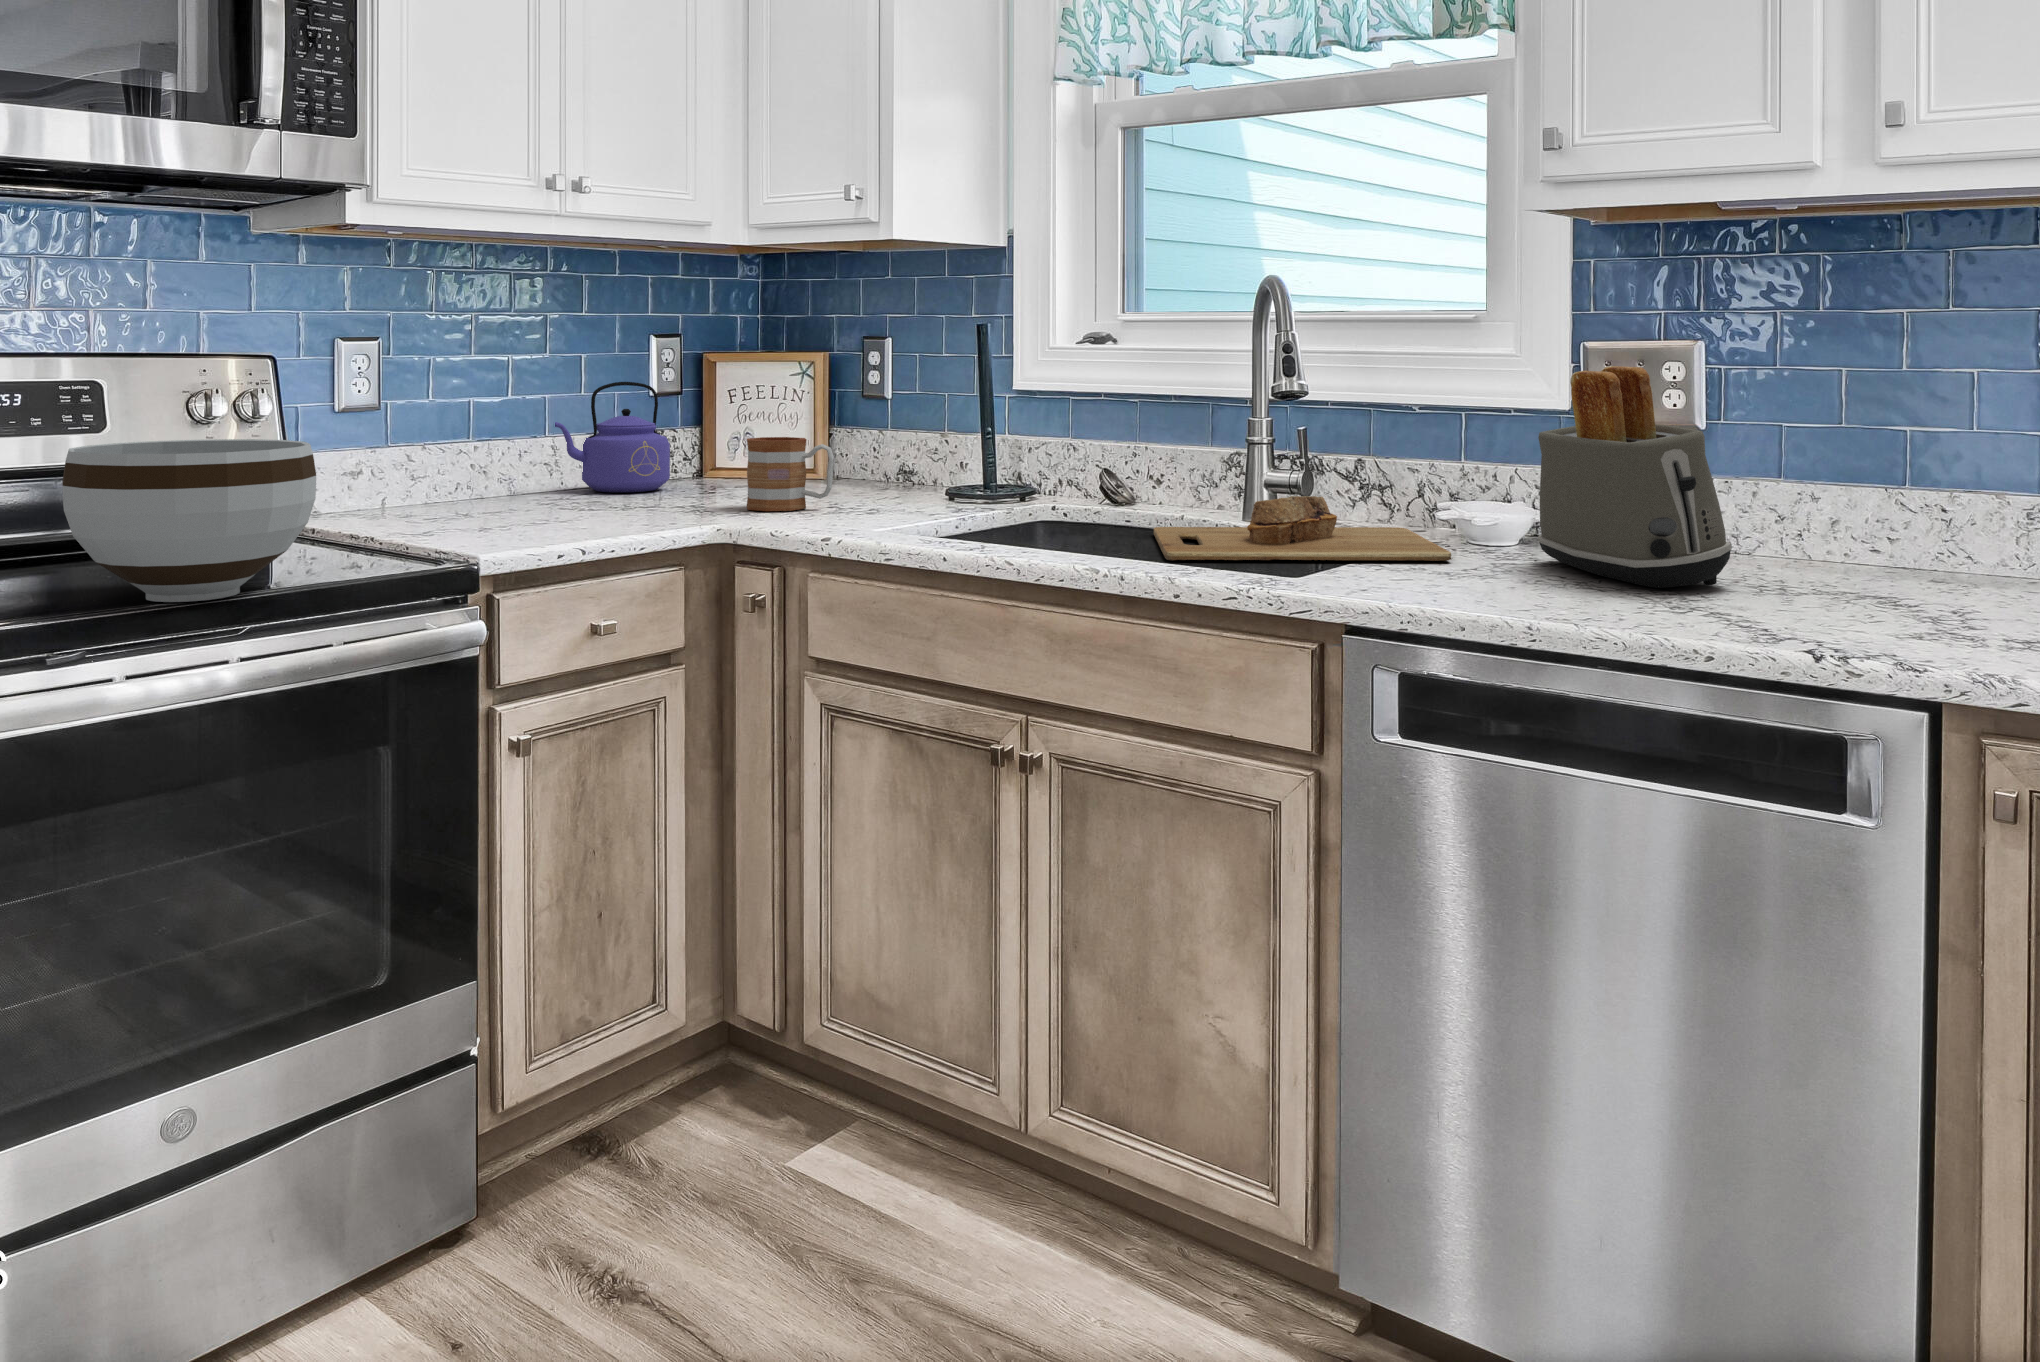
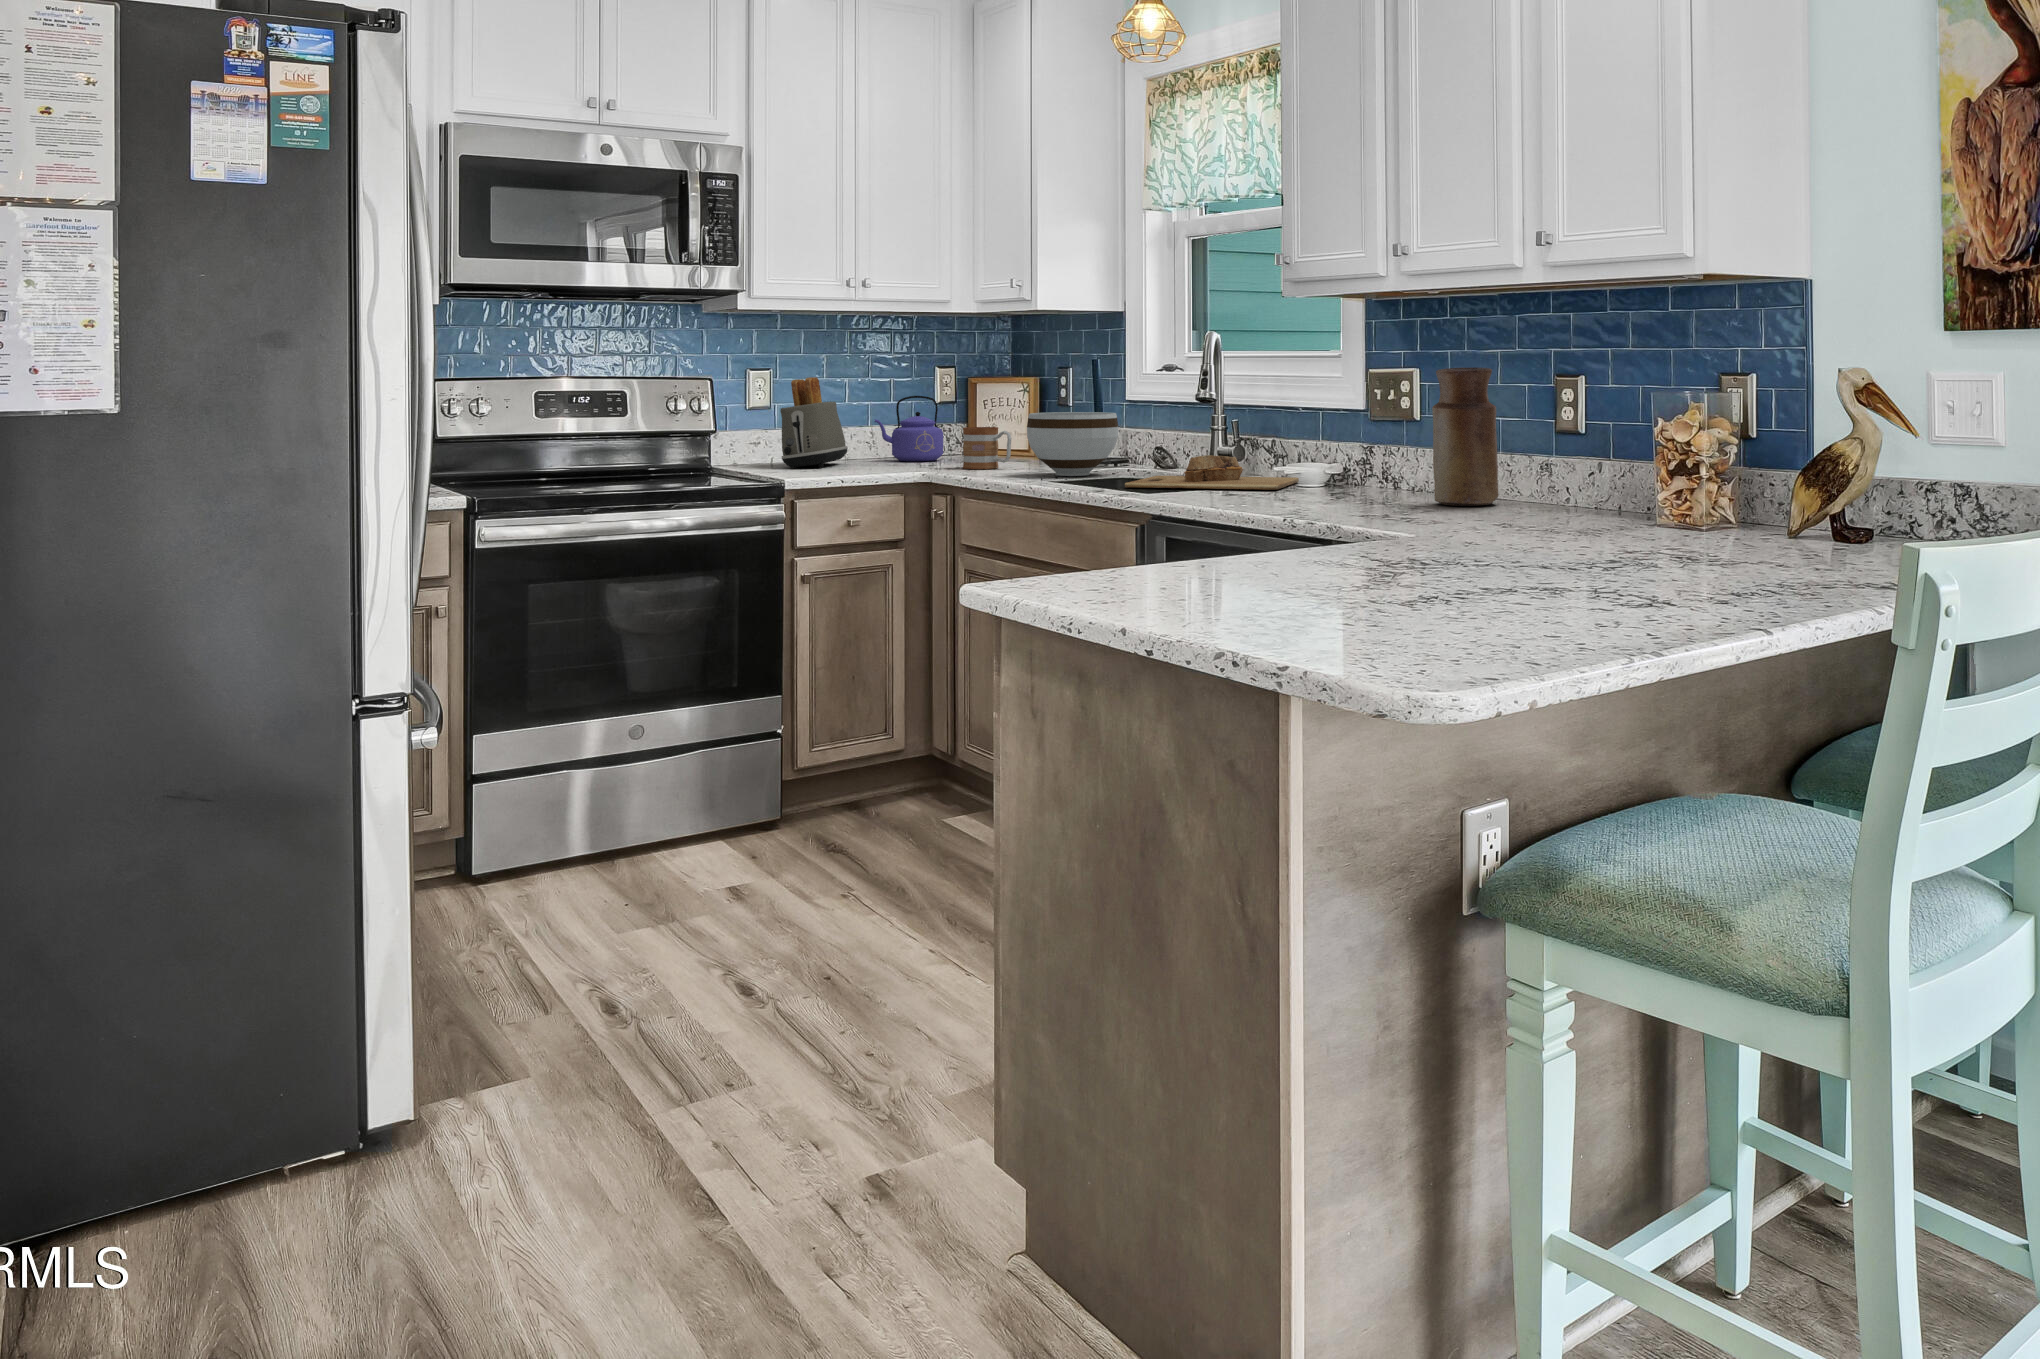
vase: none [1838,346,1968,602] -> present [1432,367,1498,506]
toaster: present [1538,366,1731,588] -> present [780,377,848,468]
bowl: present [62,439,316,602] -> present [1027,412,1118,476]

